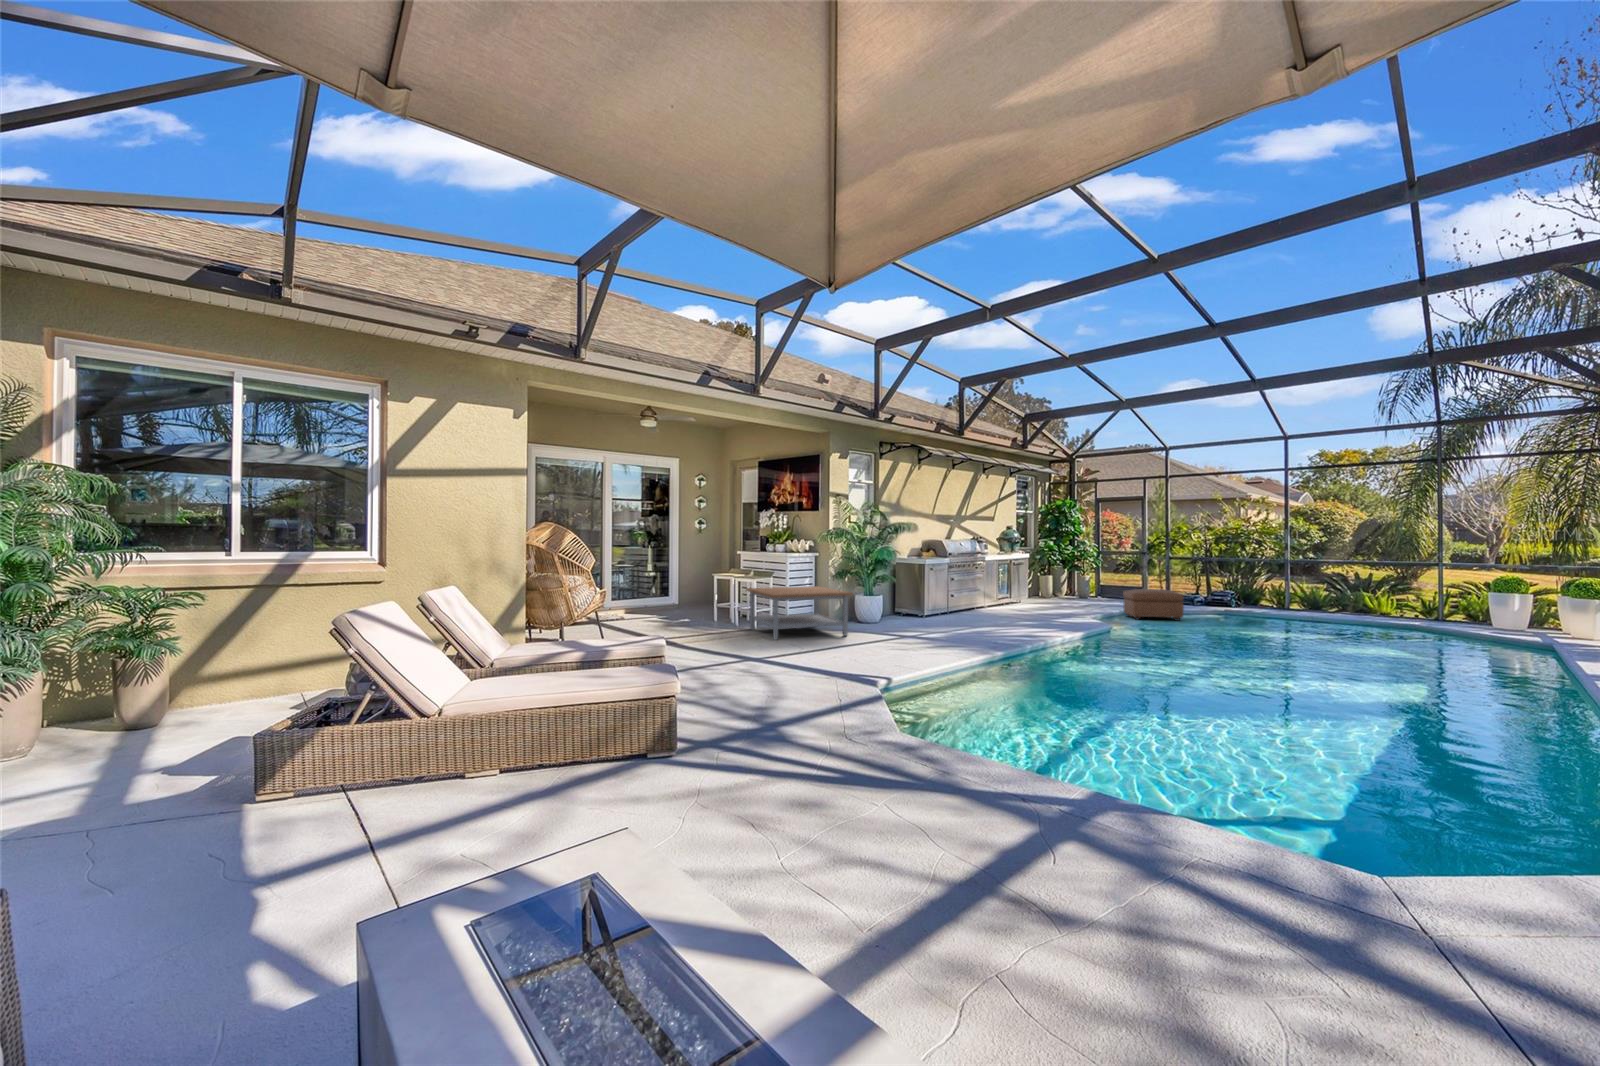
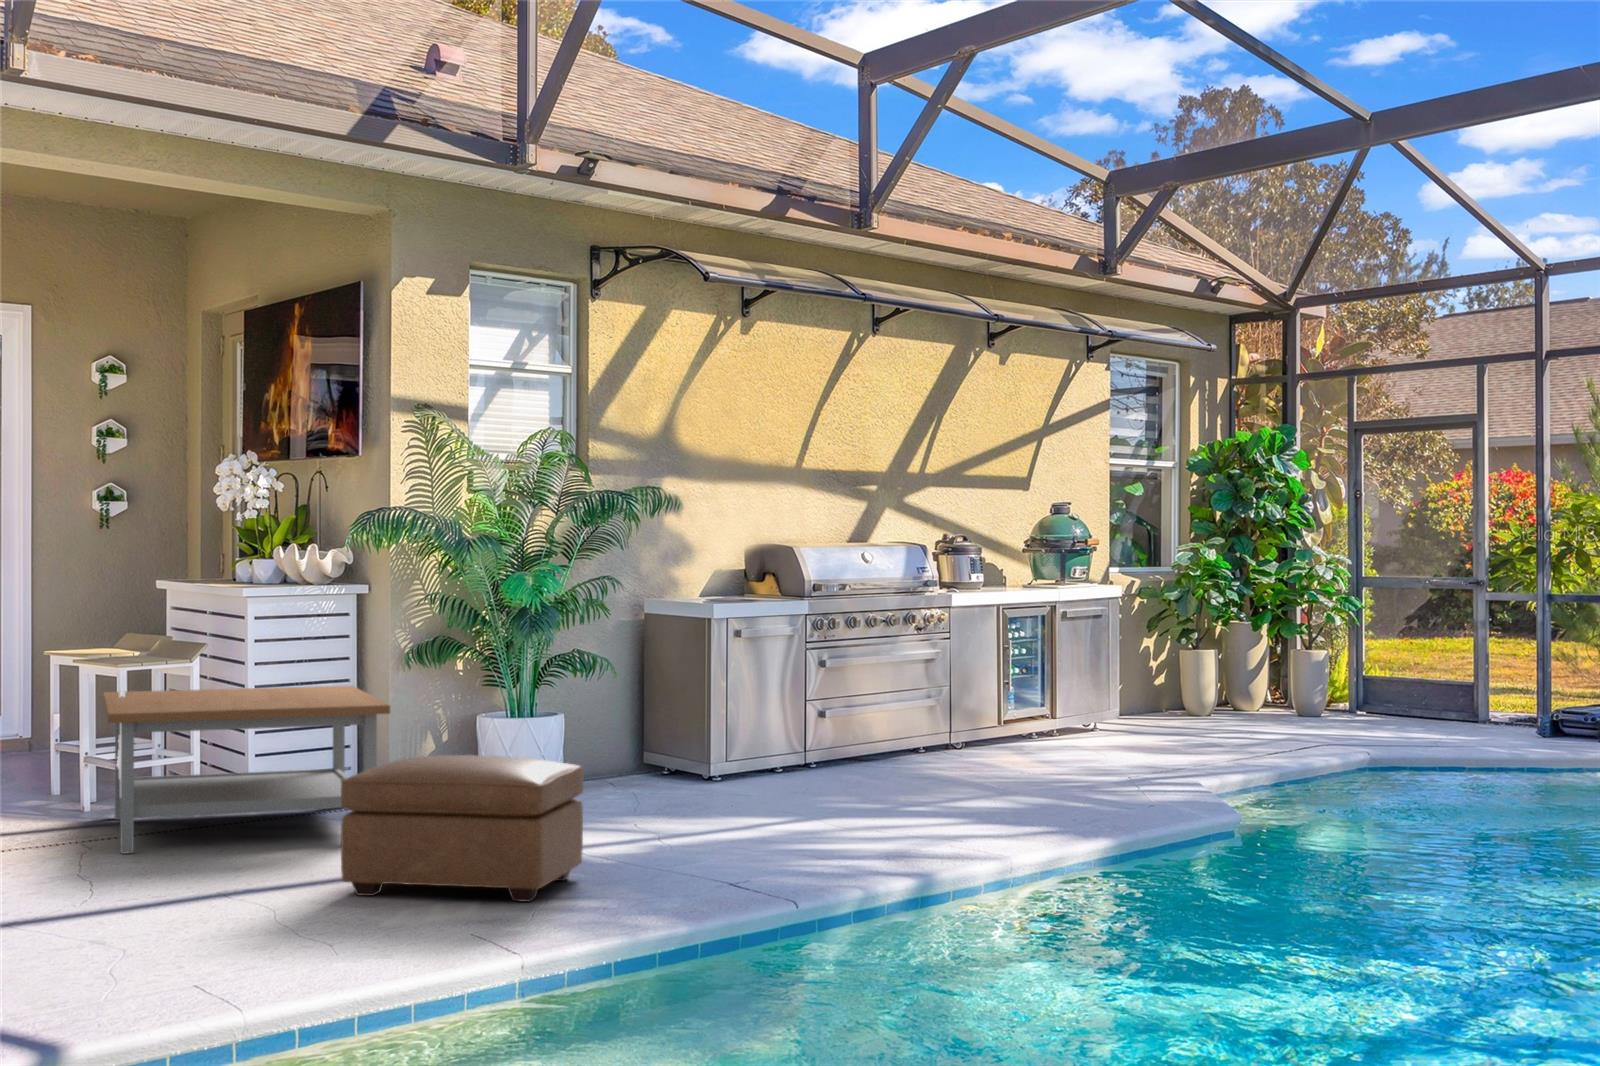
ottoman: present [1123,589,1184,621] -> present [341,755,584,902]

